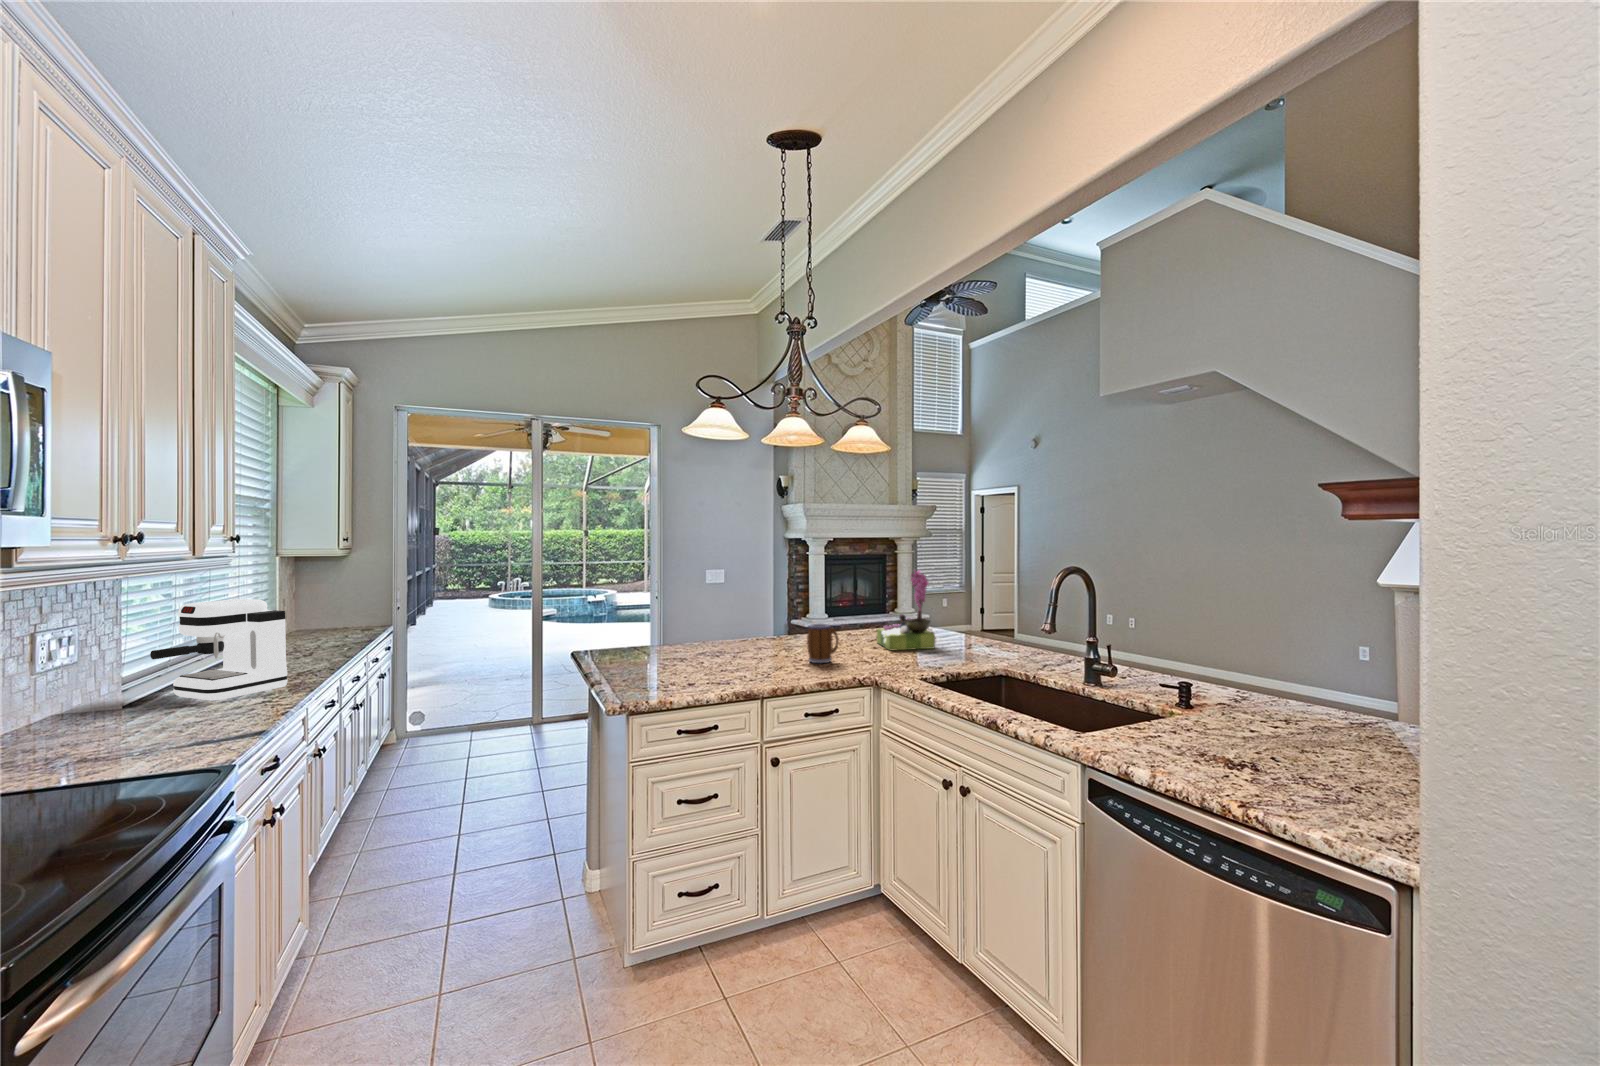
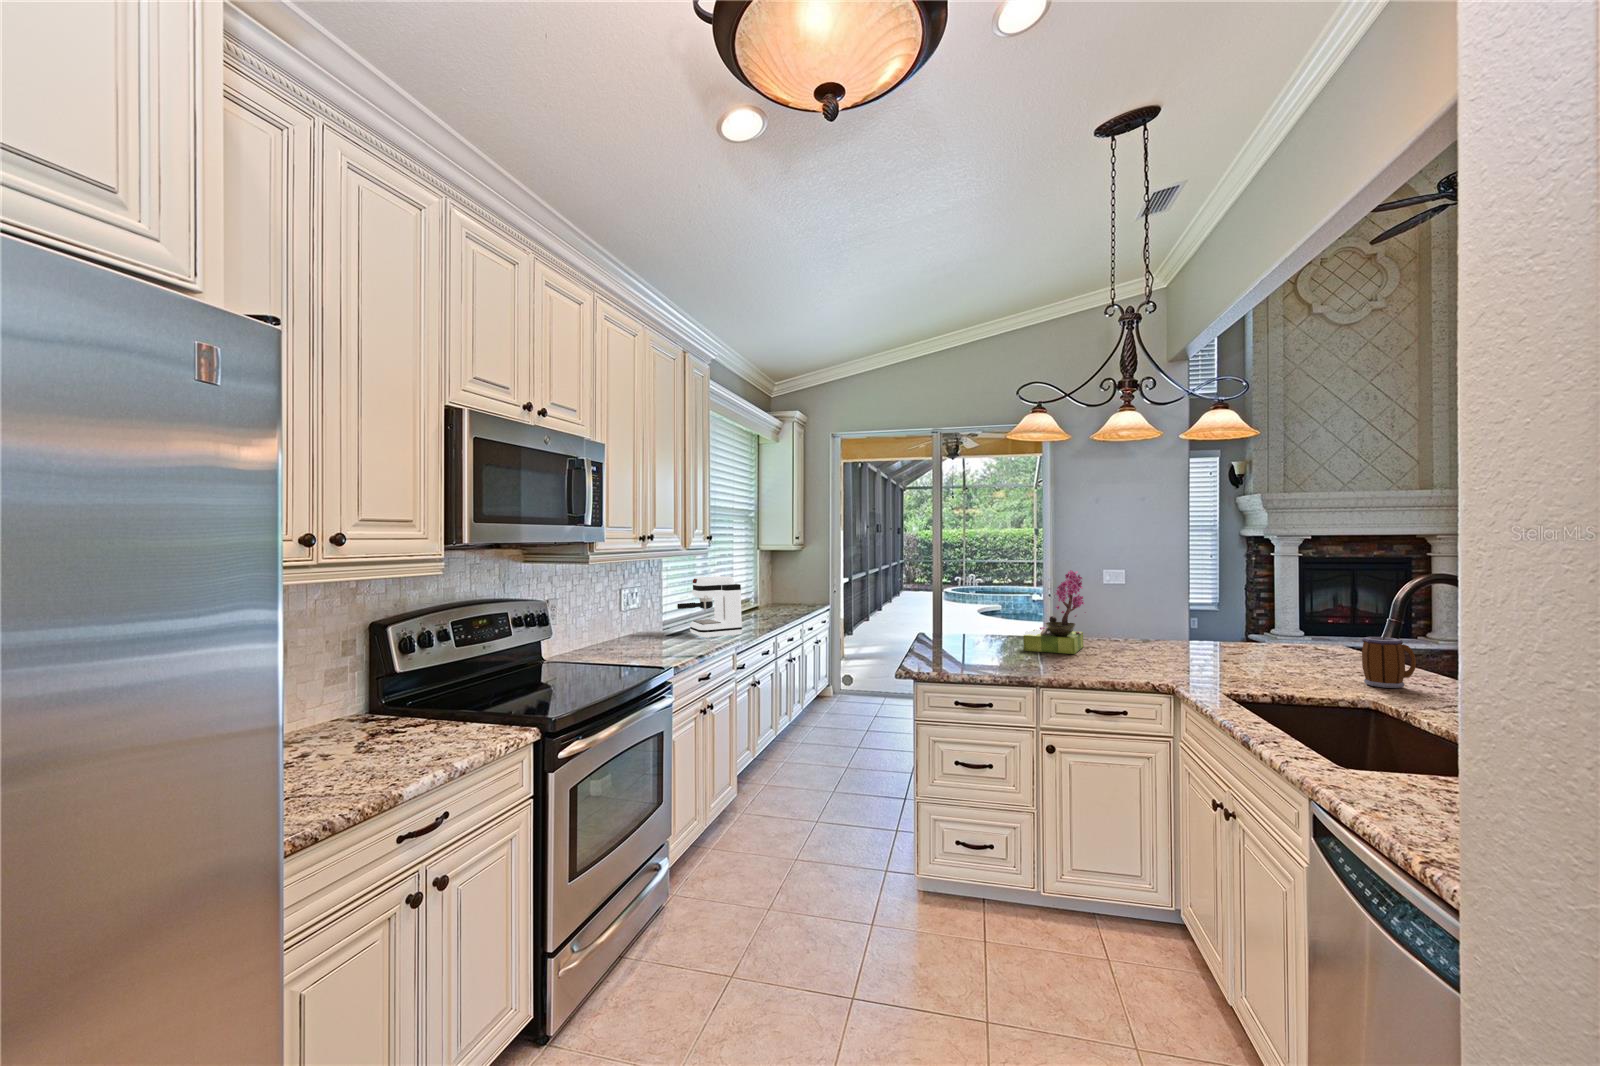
flower arrangement: present [877,570,935,650] -> present [1023,570,1086,654]
mug: present [807,624,838,663] -> present [1362,637,1416,688]

